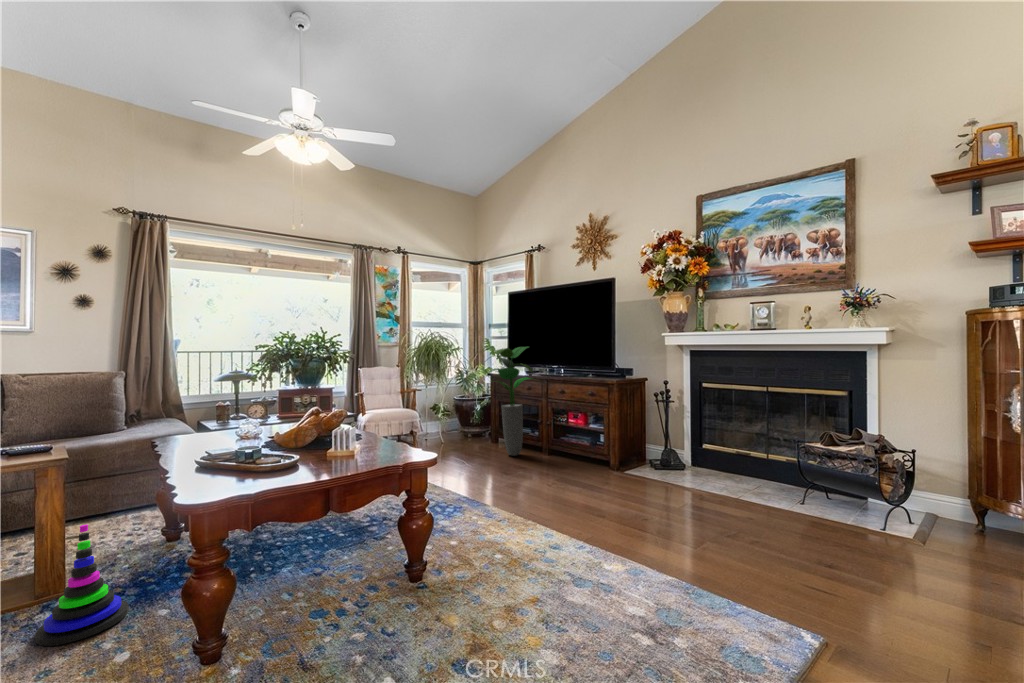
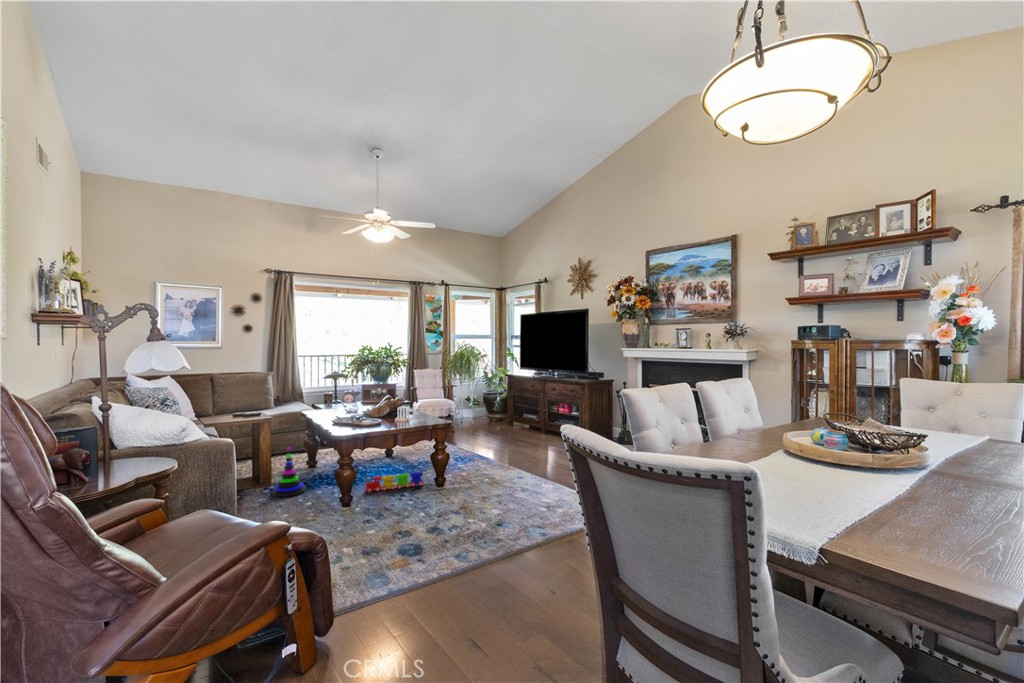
potted plant: present [489,347,532,456] -> none [502,356,537,434]
toy train: none [260,554,382,613] -> present [366,472,423,492]

